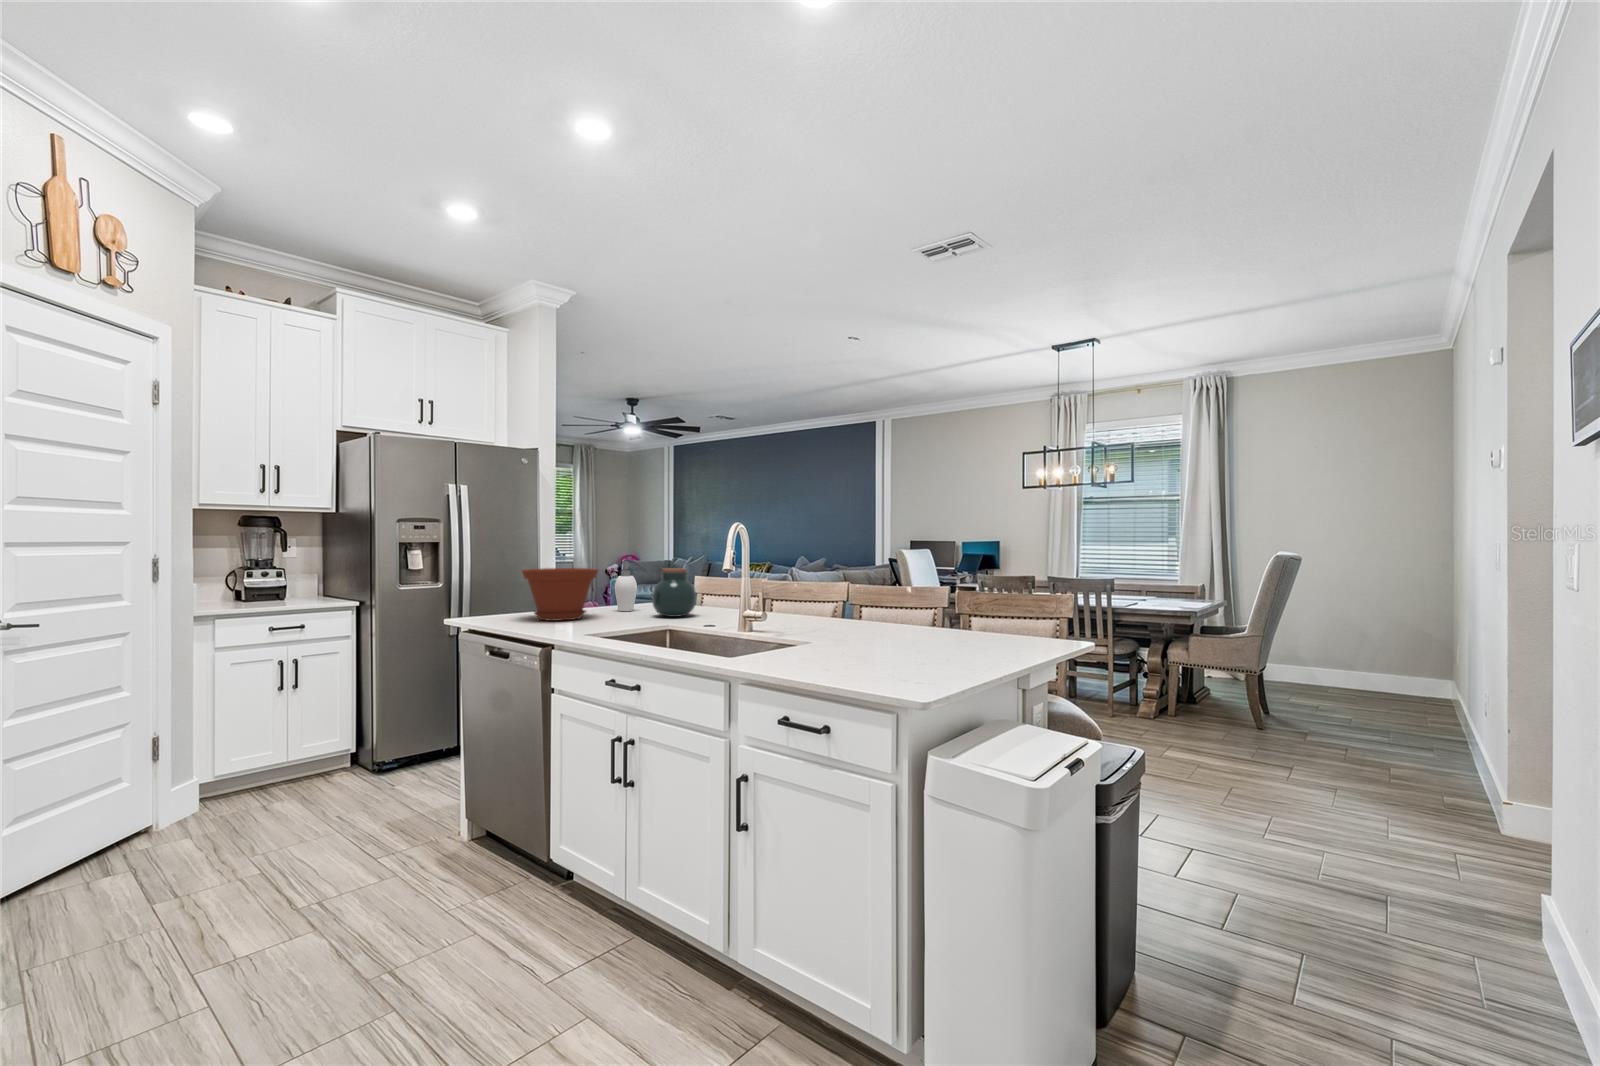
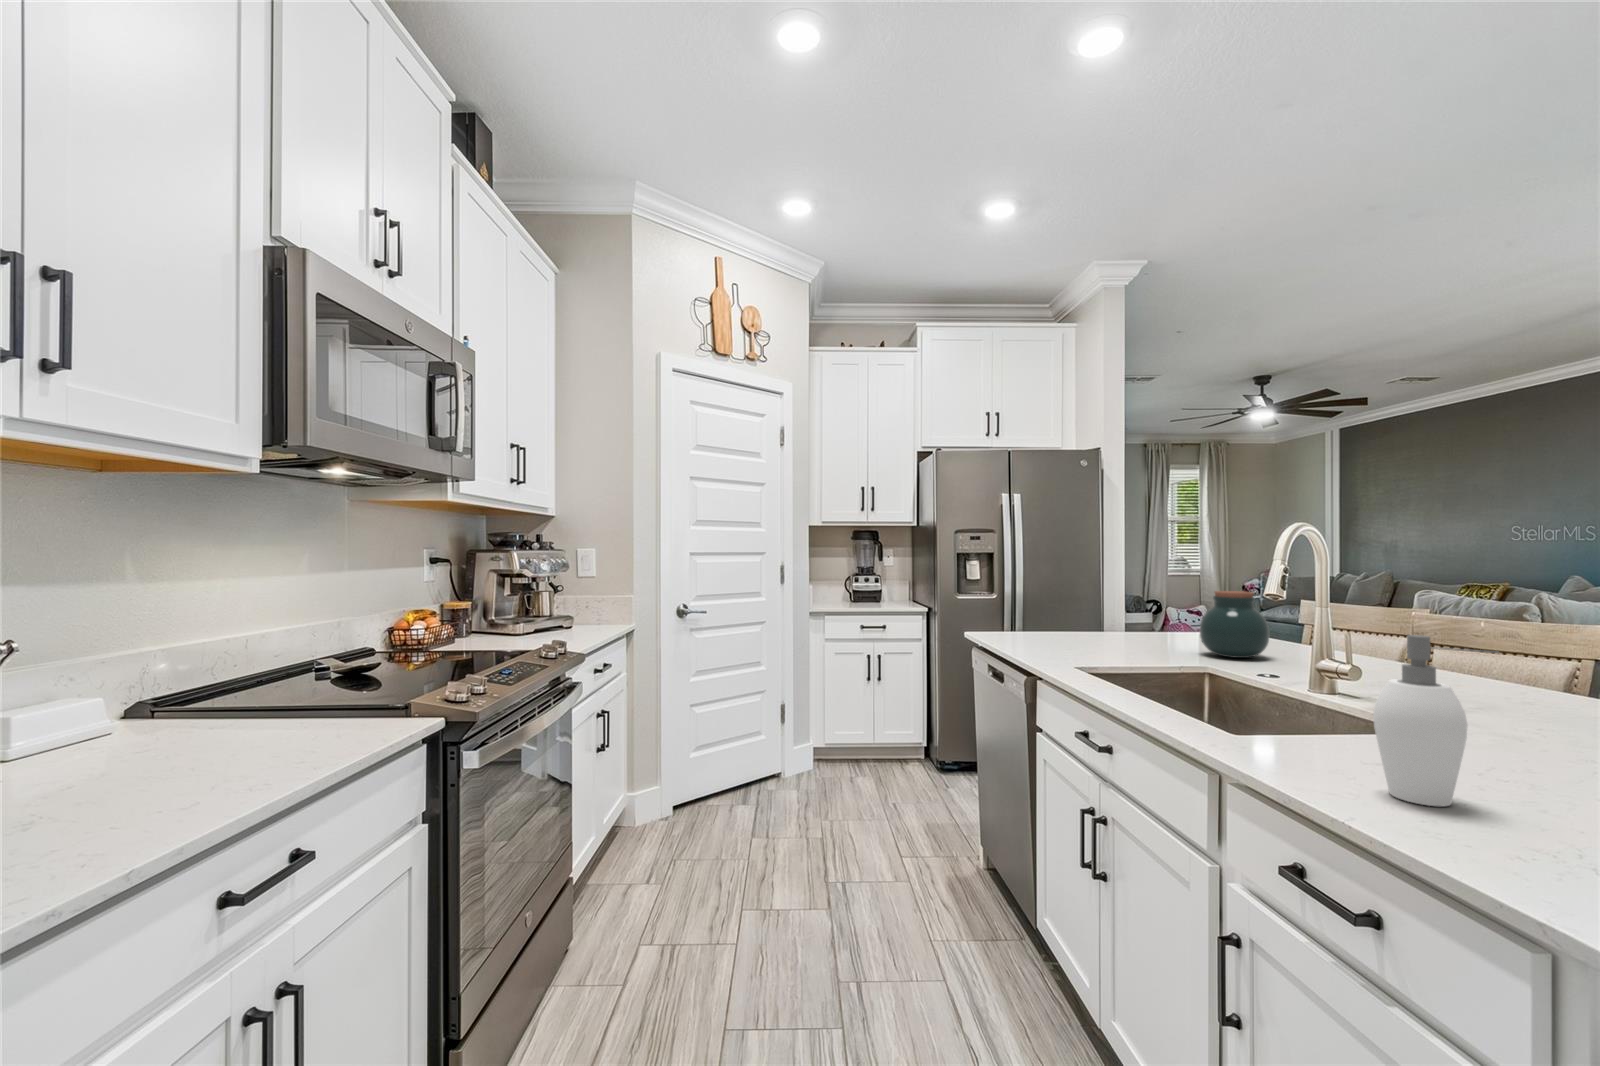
soap dispenser: present [615,562,637,611] -> present [1373,635,1498,806]
plant pot: present [522,568,598,621] -> none [1035,584,1127,647]

